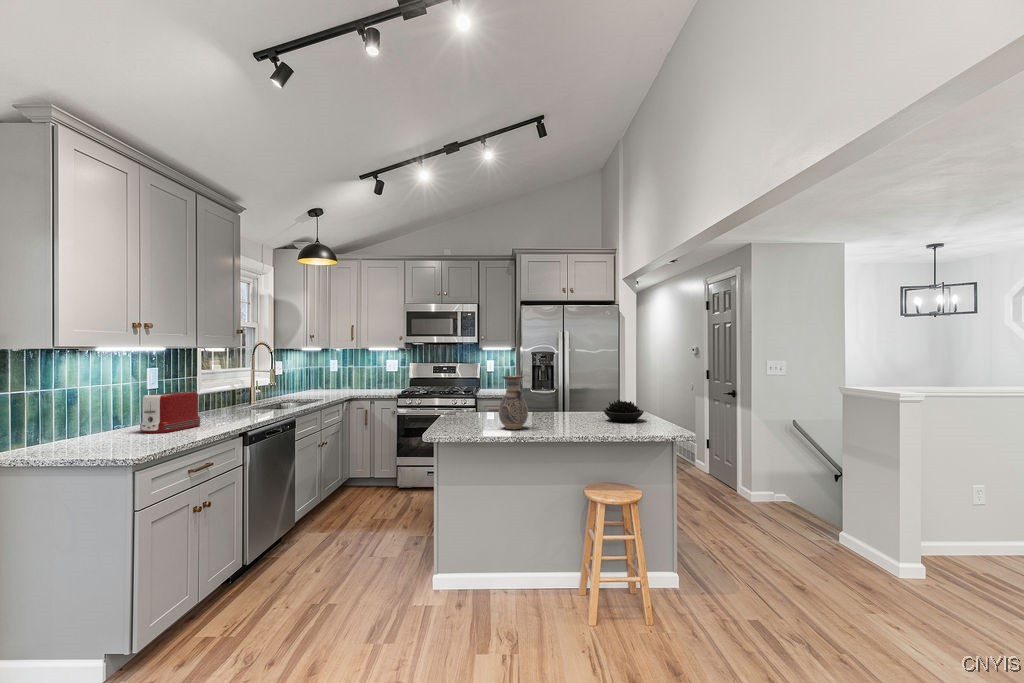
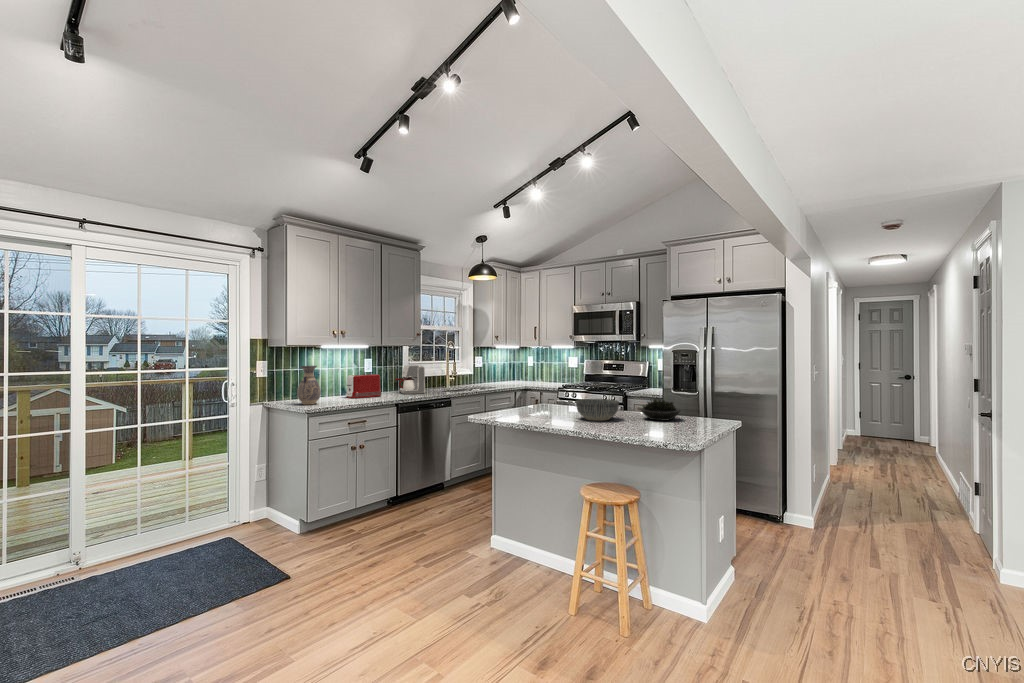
coffee maker: none [203,375,258,419] -> present [395,365,425,394]
vase: present [498,376,528,429] -> present [297,366,321,405]
bowl: none [550,404,599,429] -> present [576,399,619,421]

